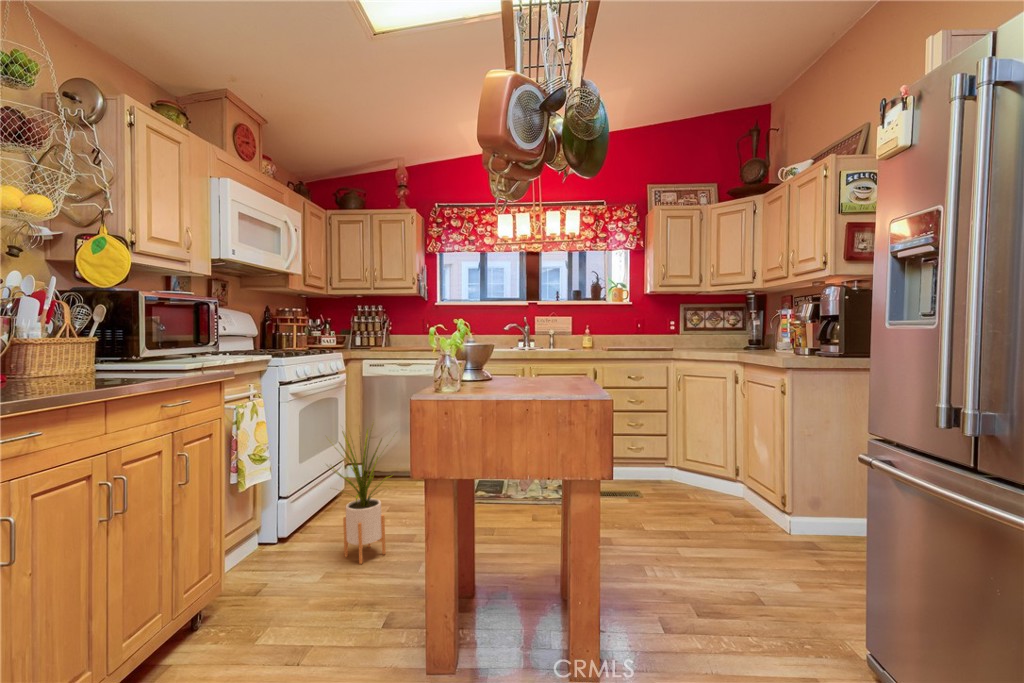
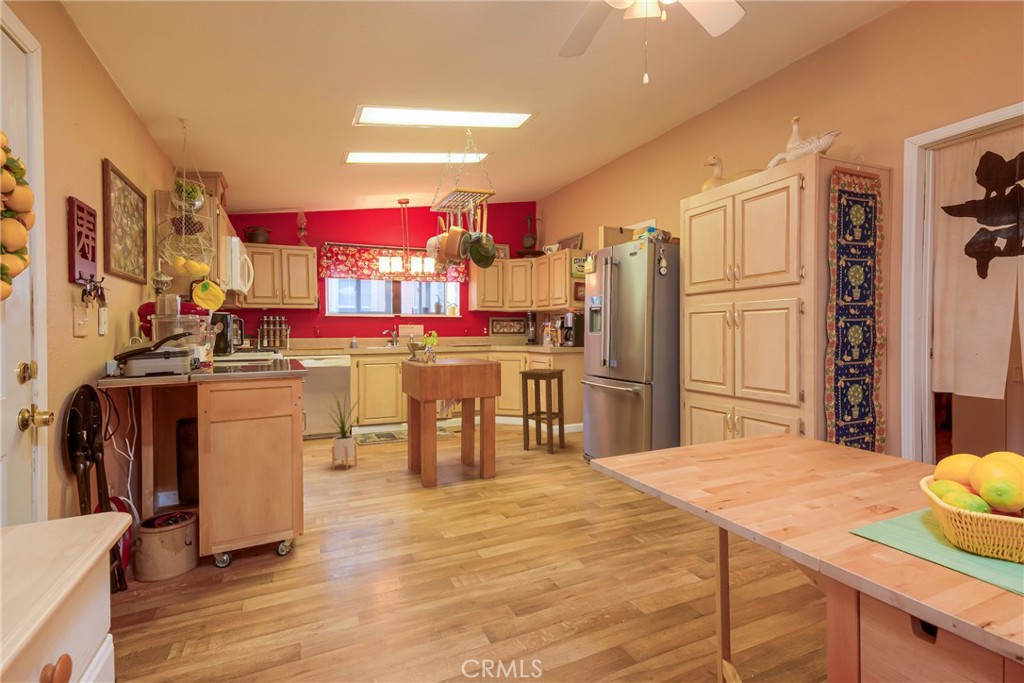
stool: none [701,400,814,603] -> present [519,369,565,454]

